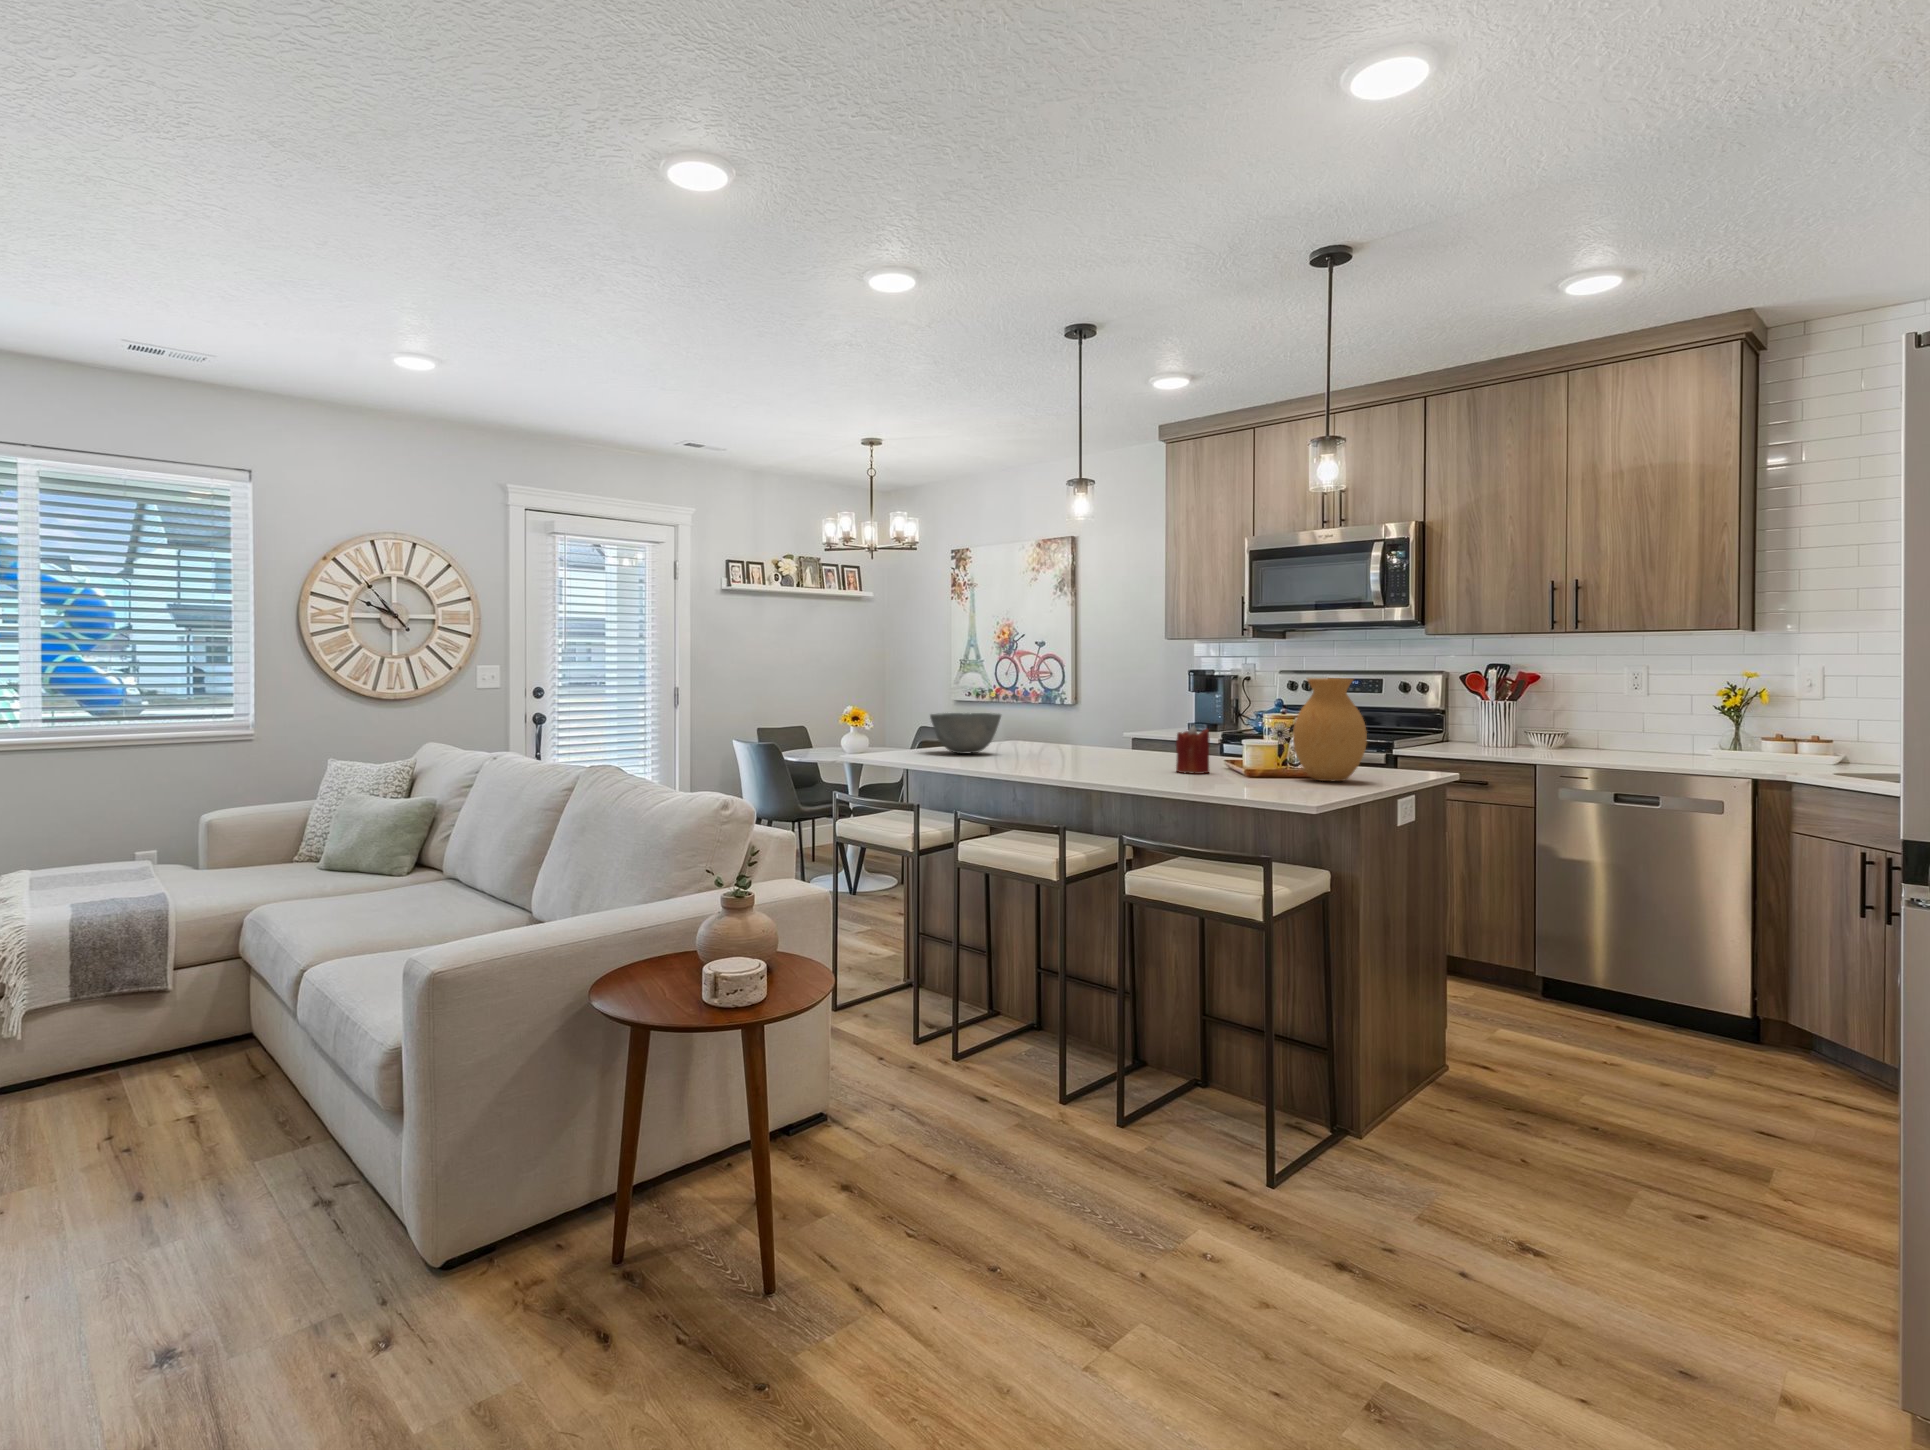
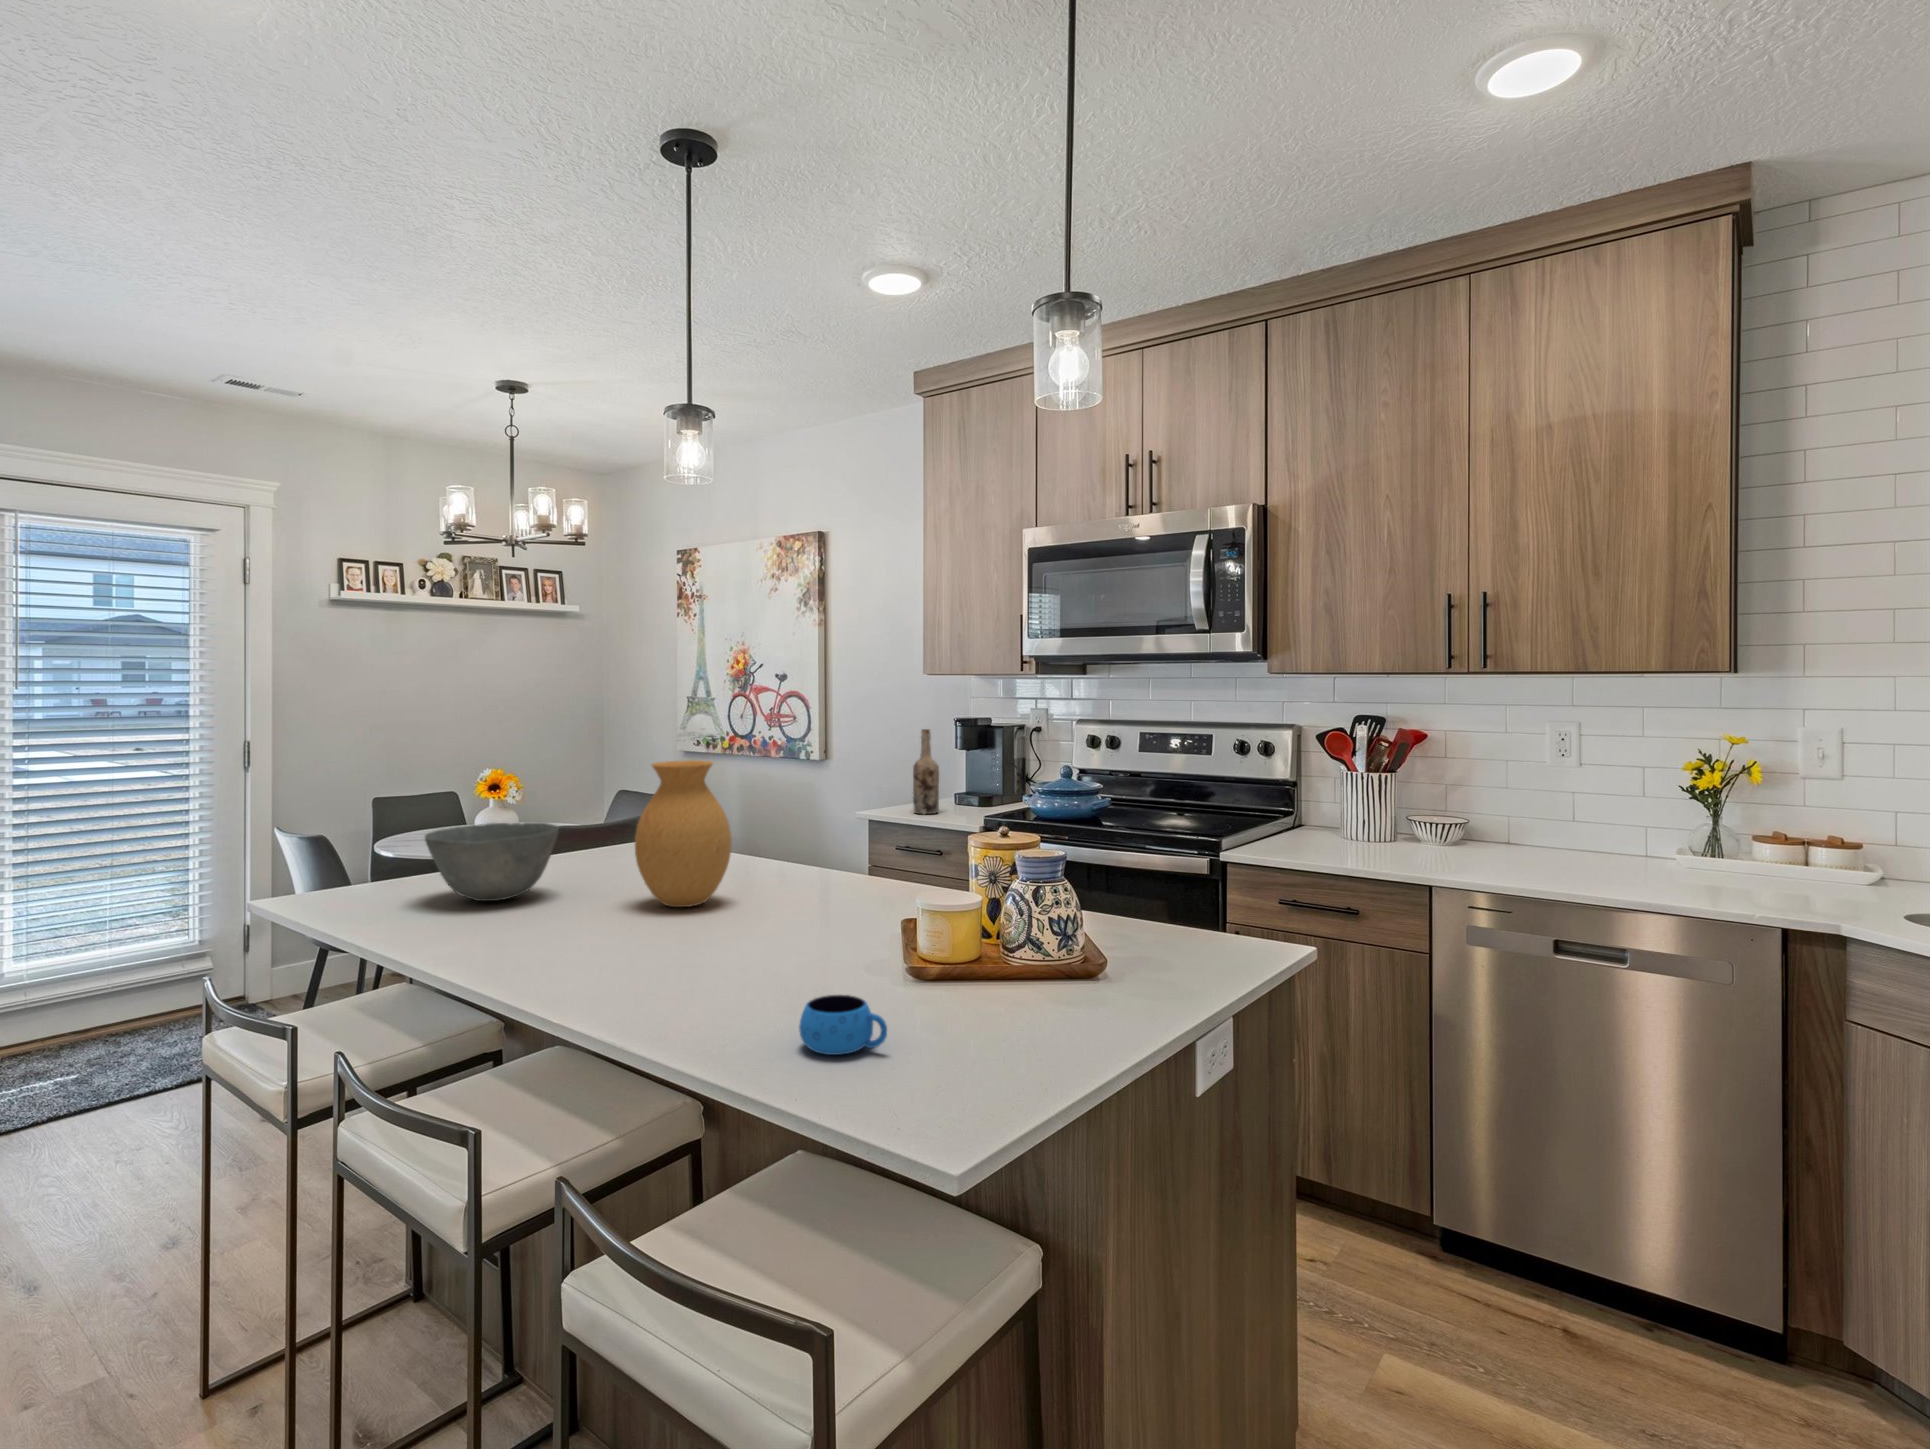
wine bottle: none [1158,677,1176,736] -> present [913,729,939,814]
vase: present [1293,678,1367,781] -> present [635,760,732,907]
candle: present [1176,726,1209,774] -> none [785,878,847,977]
mug: none [1219,764,1264,786] -> present [799,995,887,1055]

